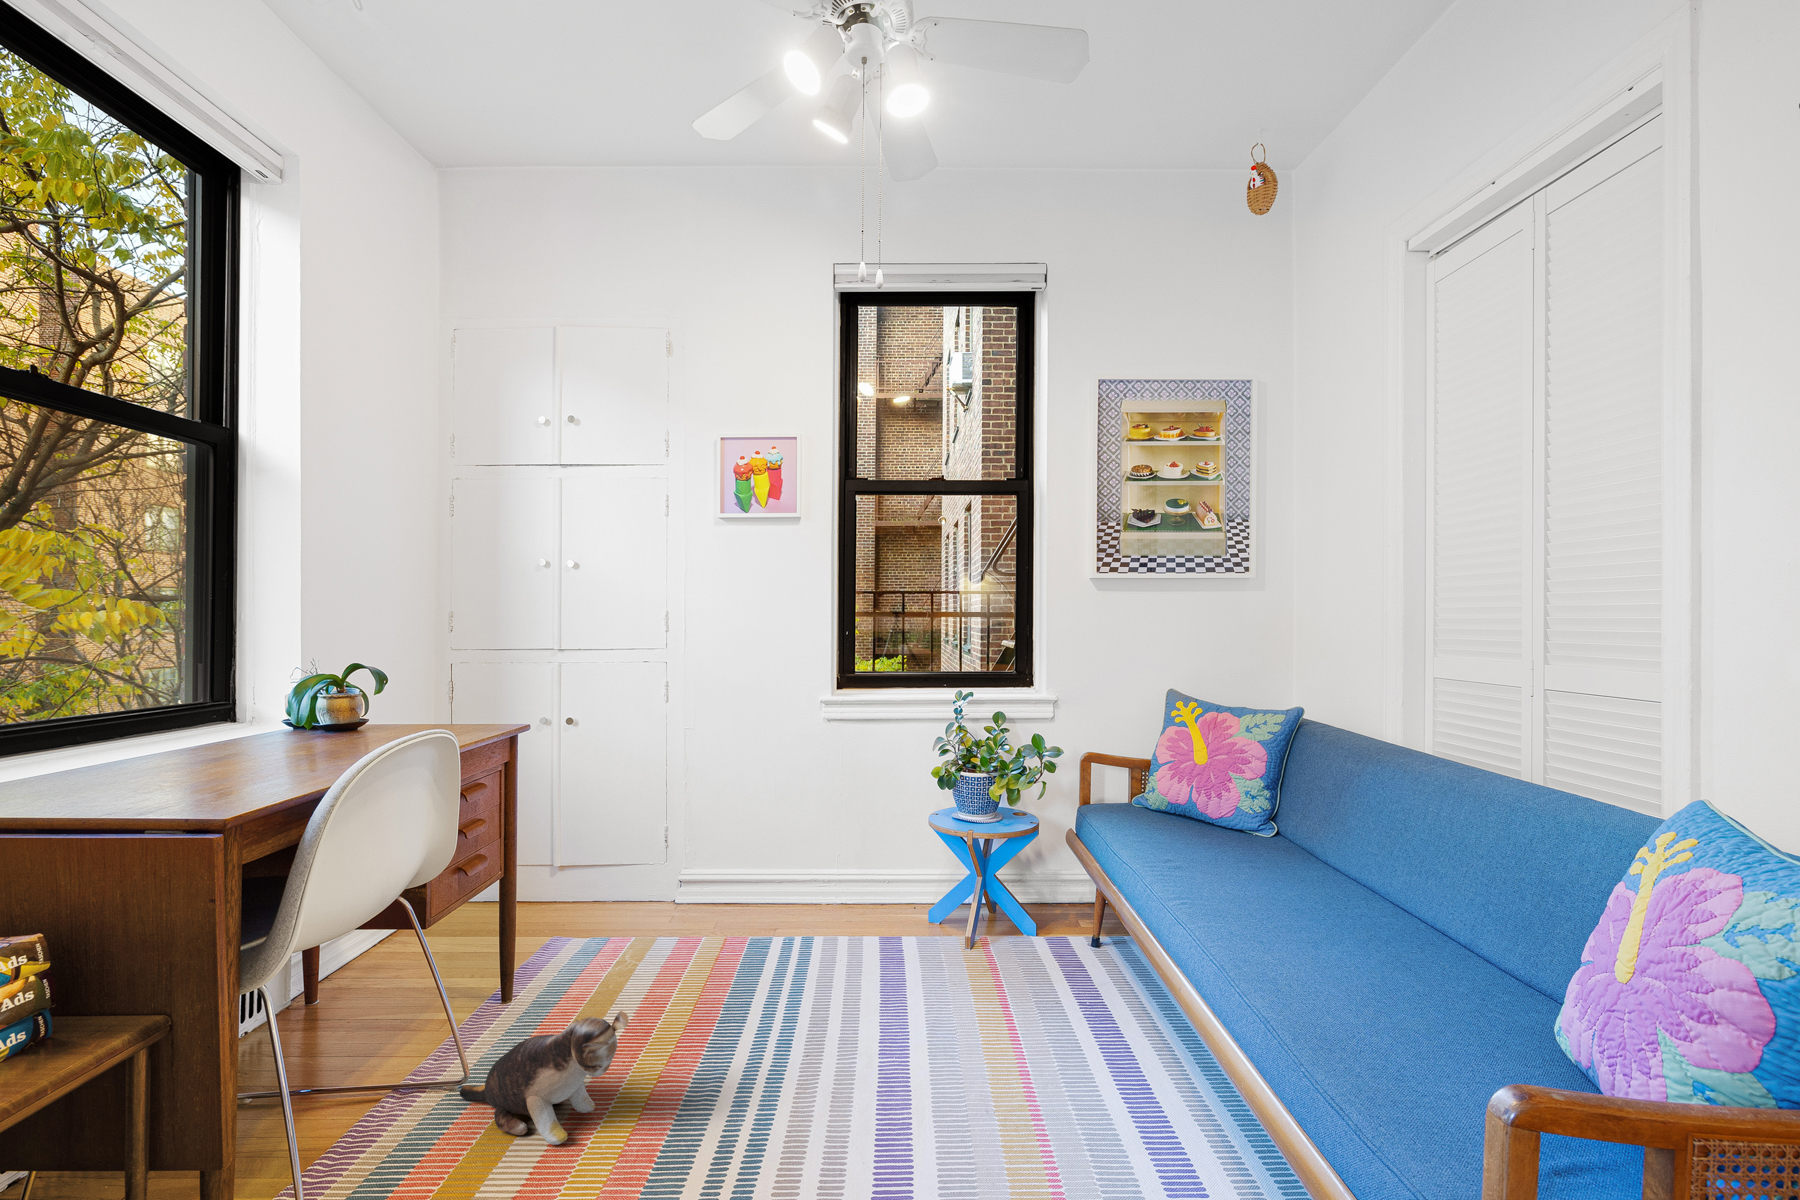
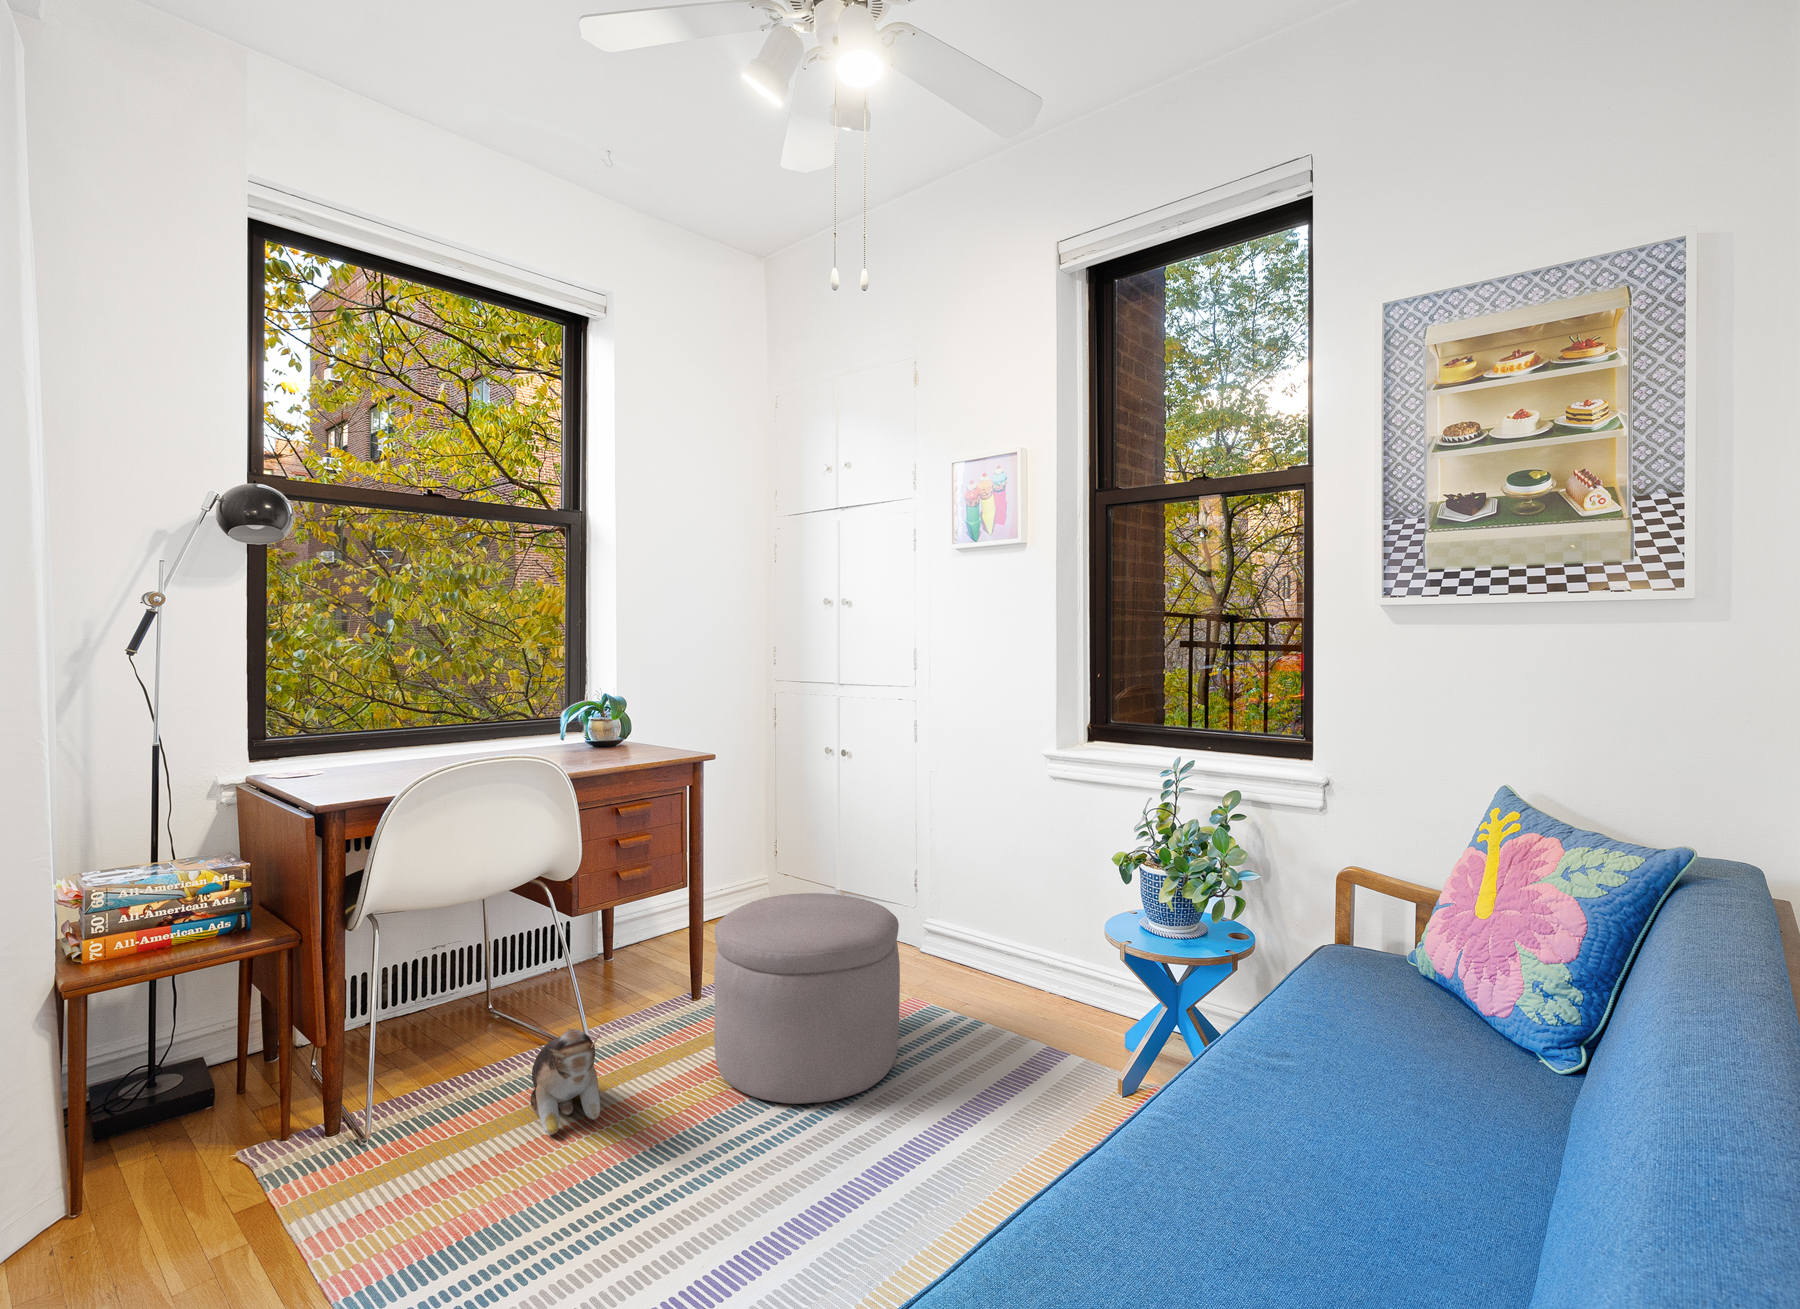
ottoman: none [633,832,812,1035] -> present [714,893,900,1104]

